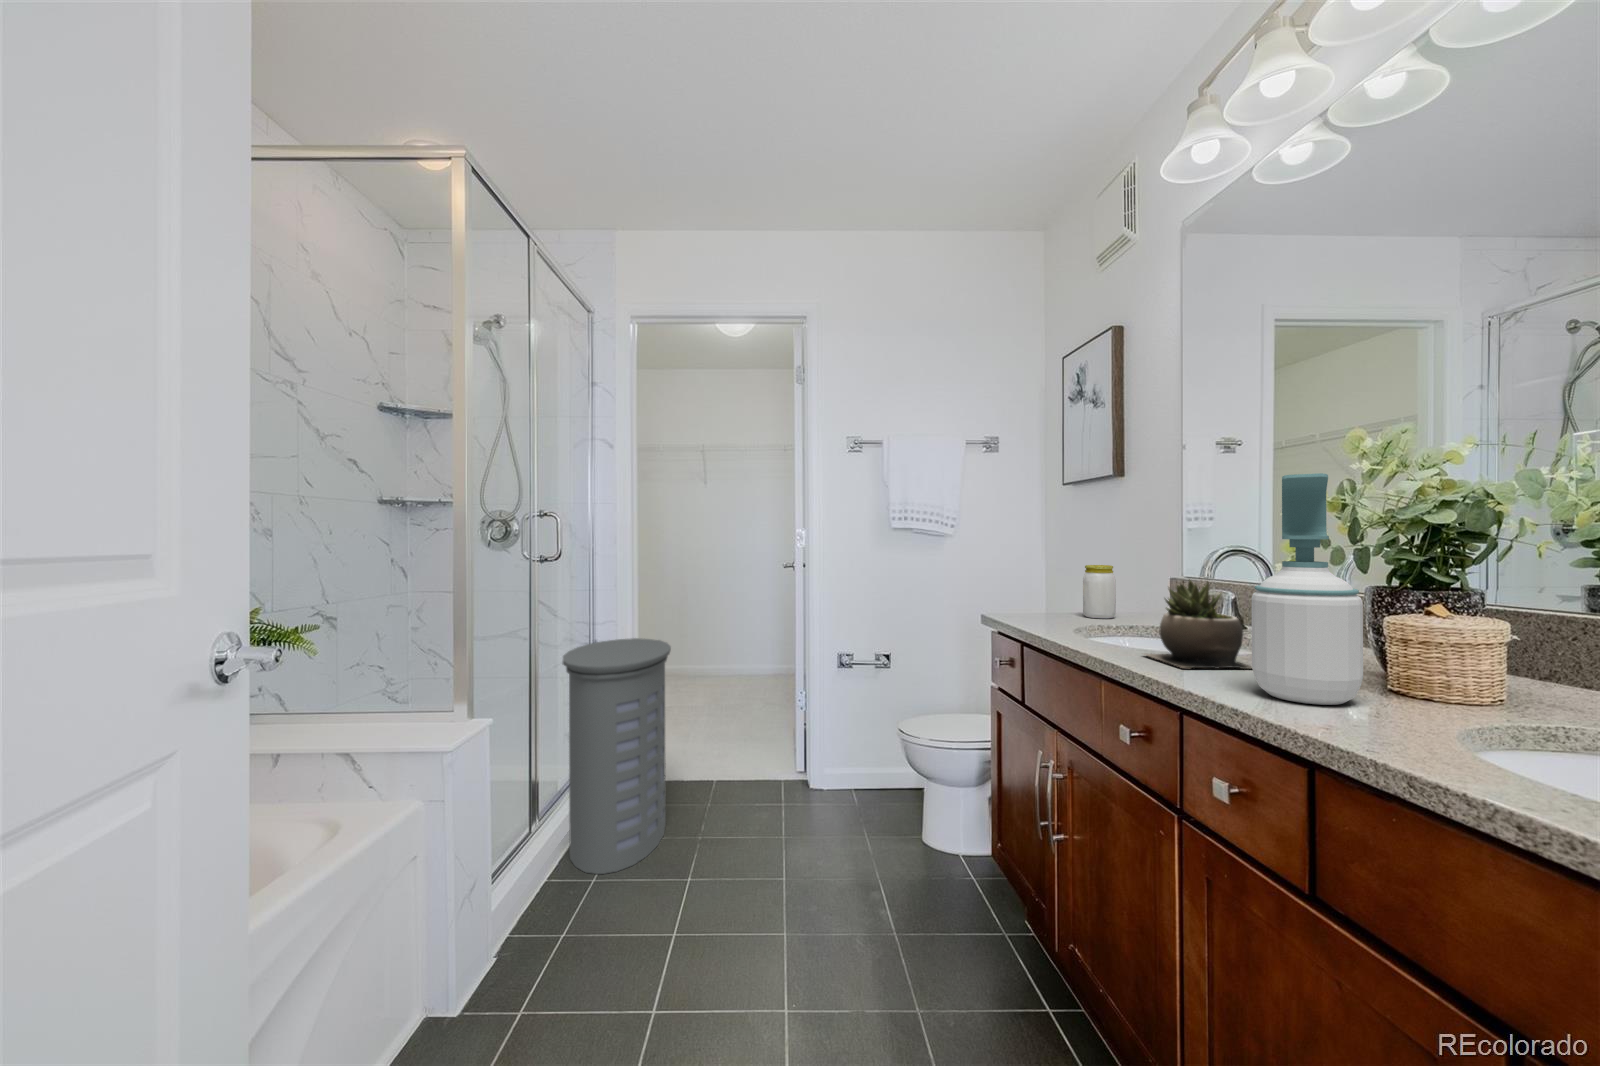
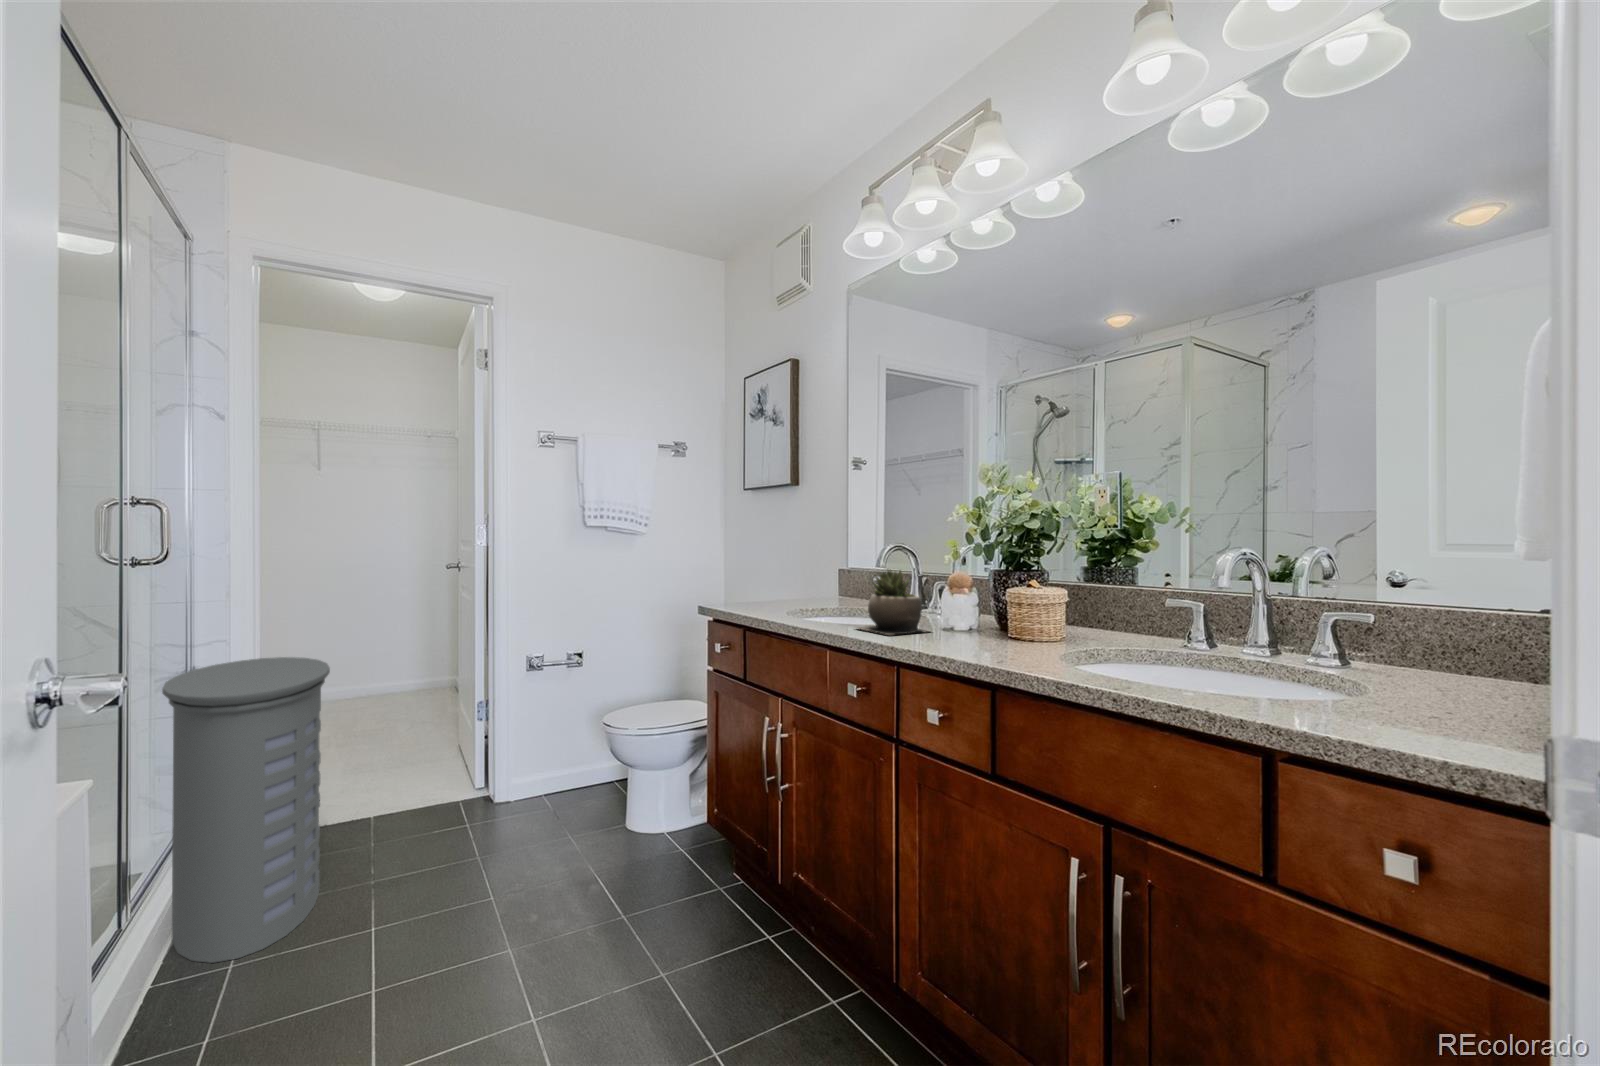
soap bottle: present [1252,473,1363,705] -> none [943,495,1005,650]
jar: present [1083,565,1116,618] -> none [780,559,805,604]

